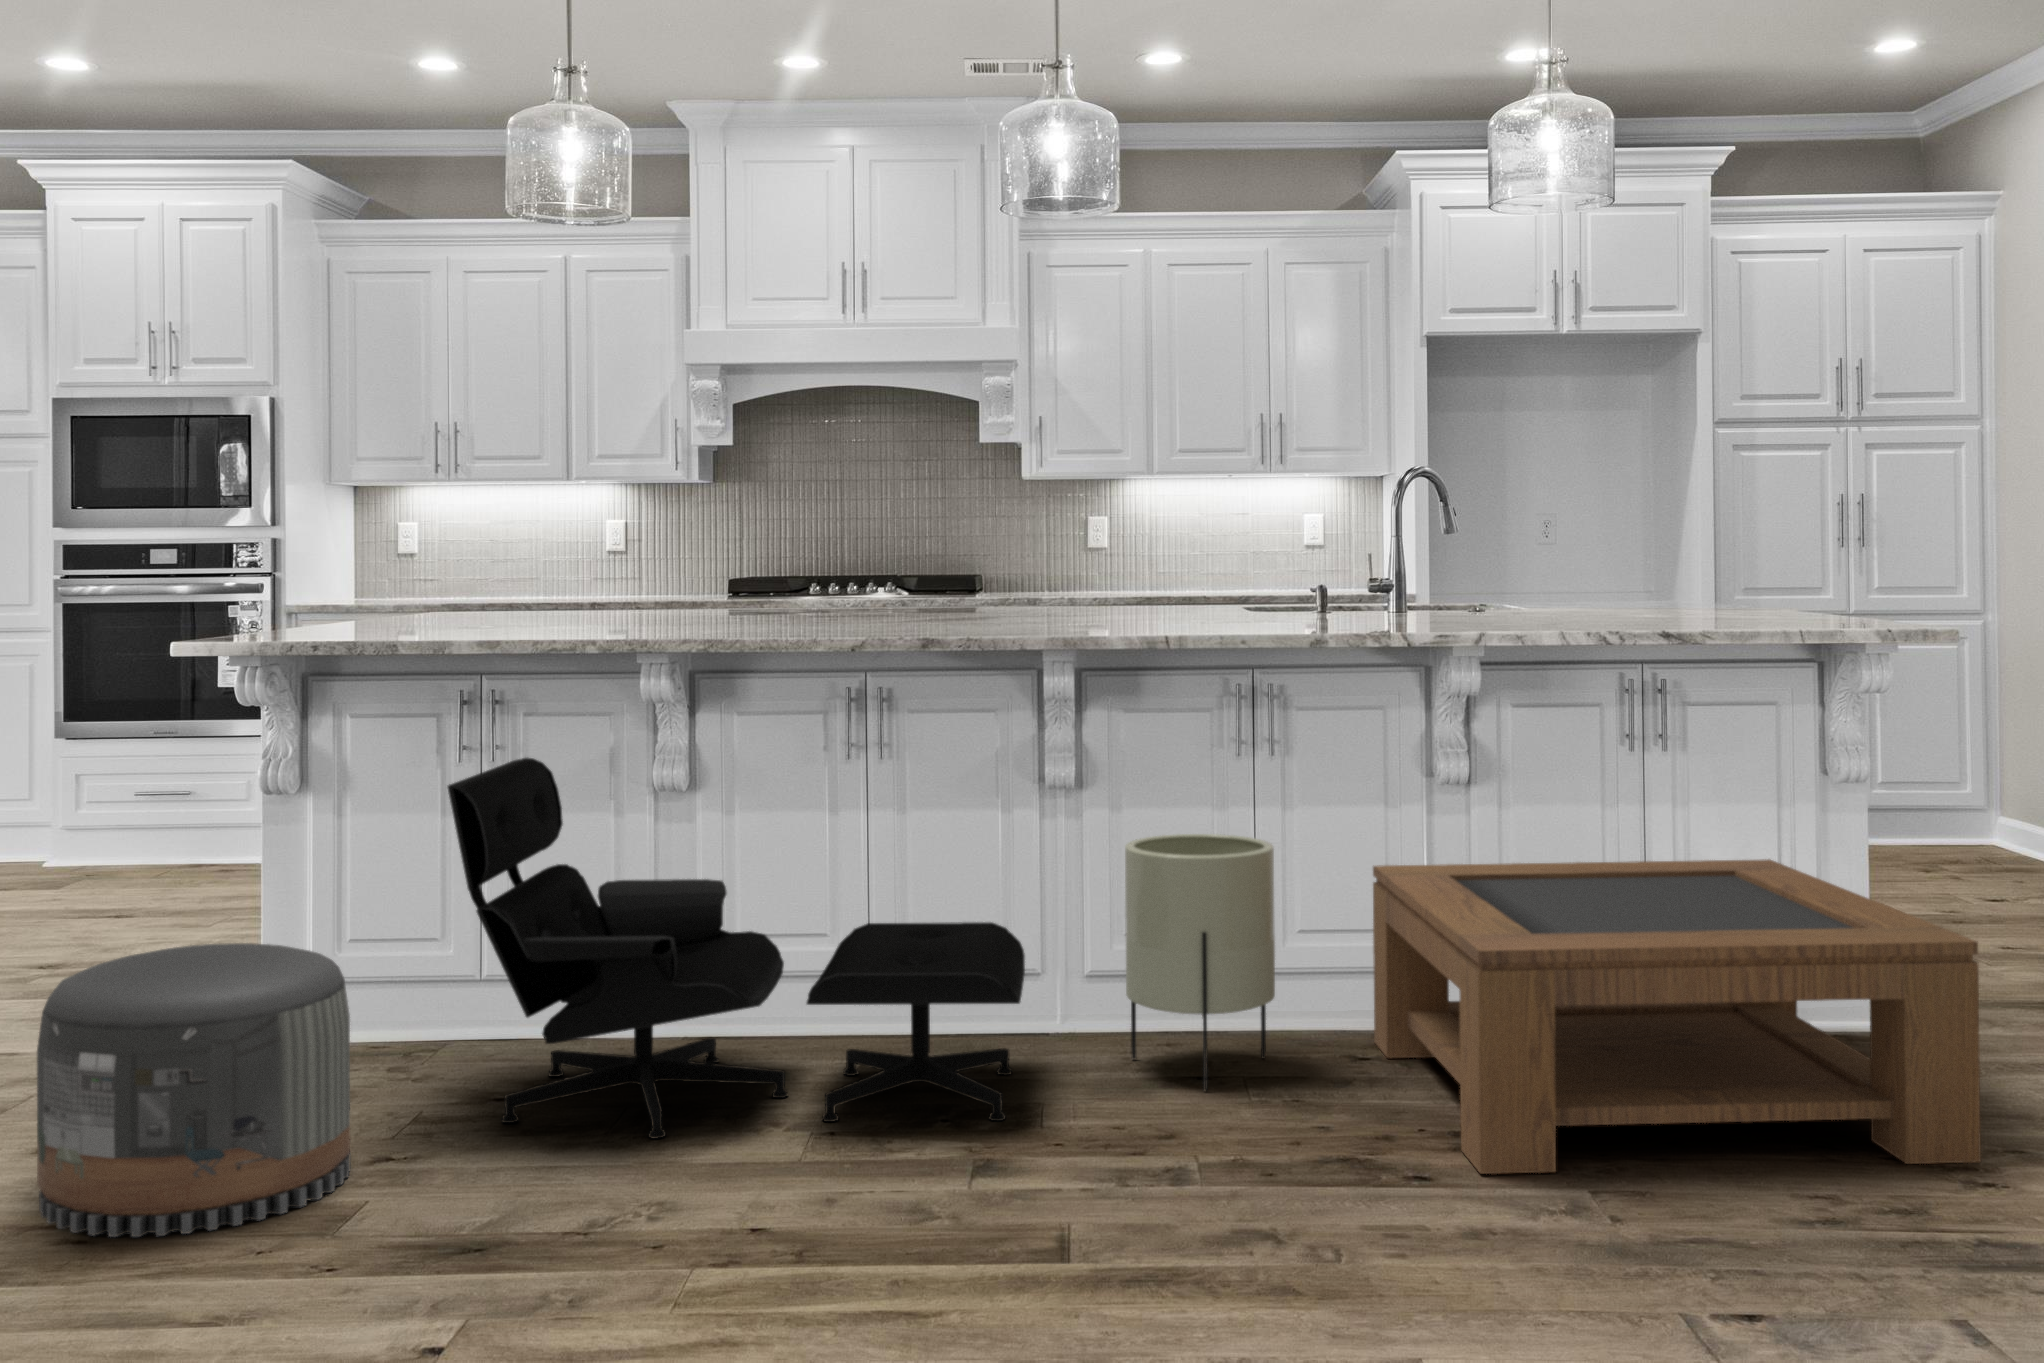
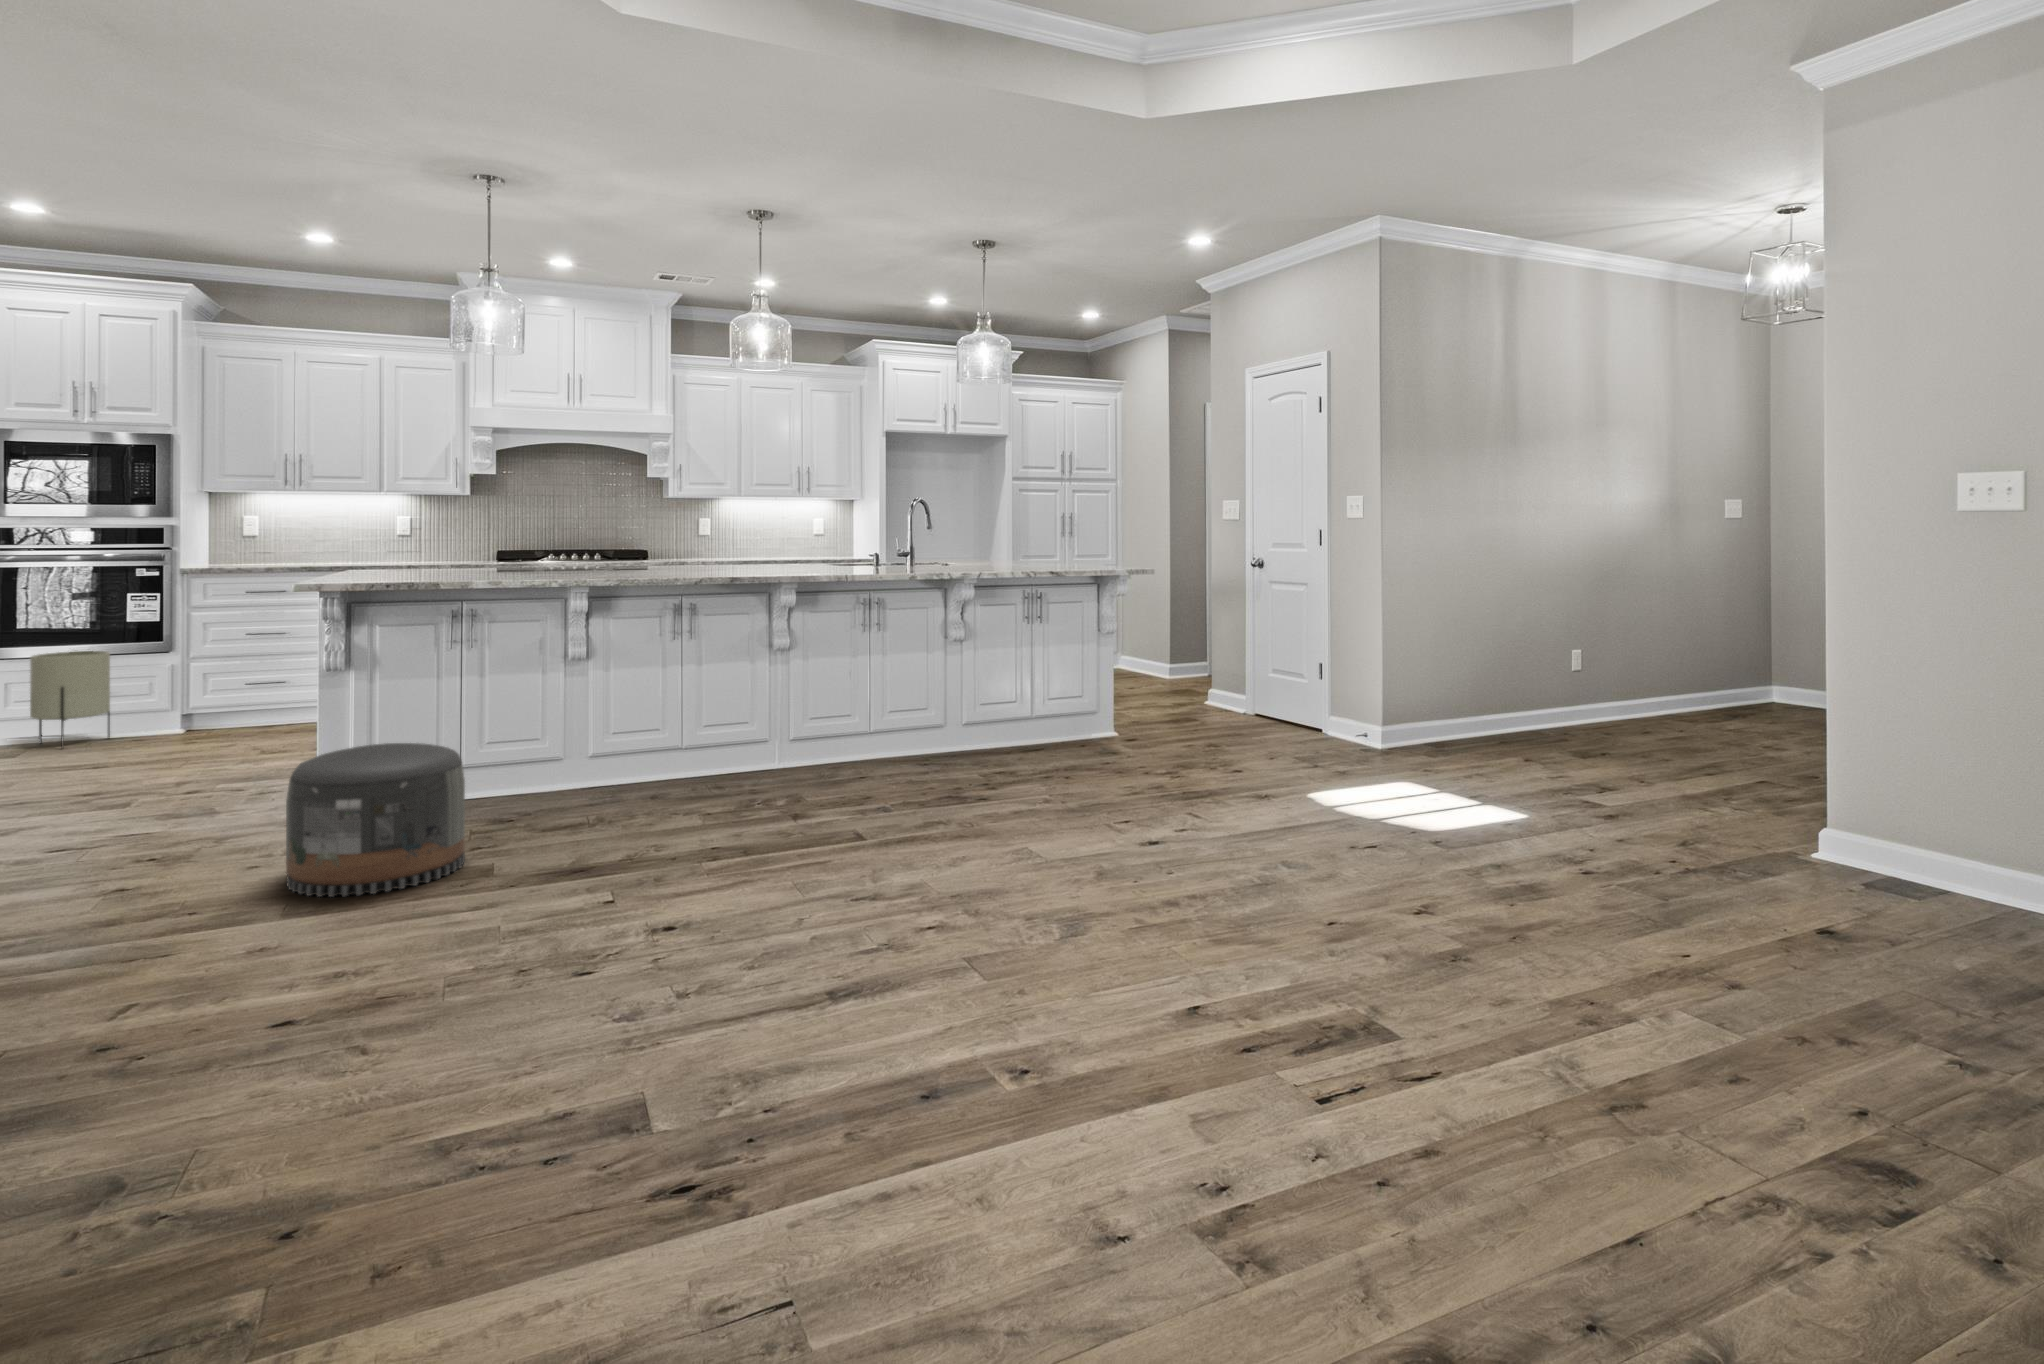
lounge chair: present [448,758,1025,1139] -> none [496,644,791,829]
planter: present [1125,834,1275,1091] -> present [30,651,110,748]
coffee table: present [1373,859,1981,1174] -> none [922,668,1178,797]

